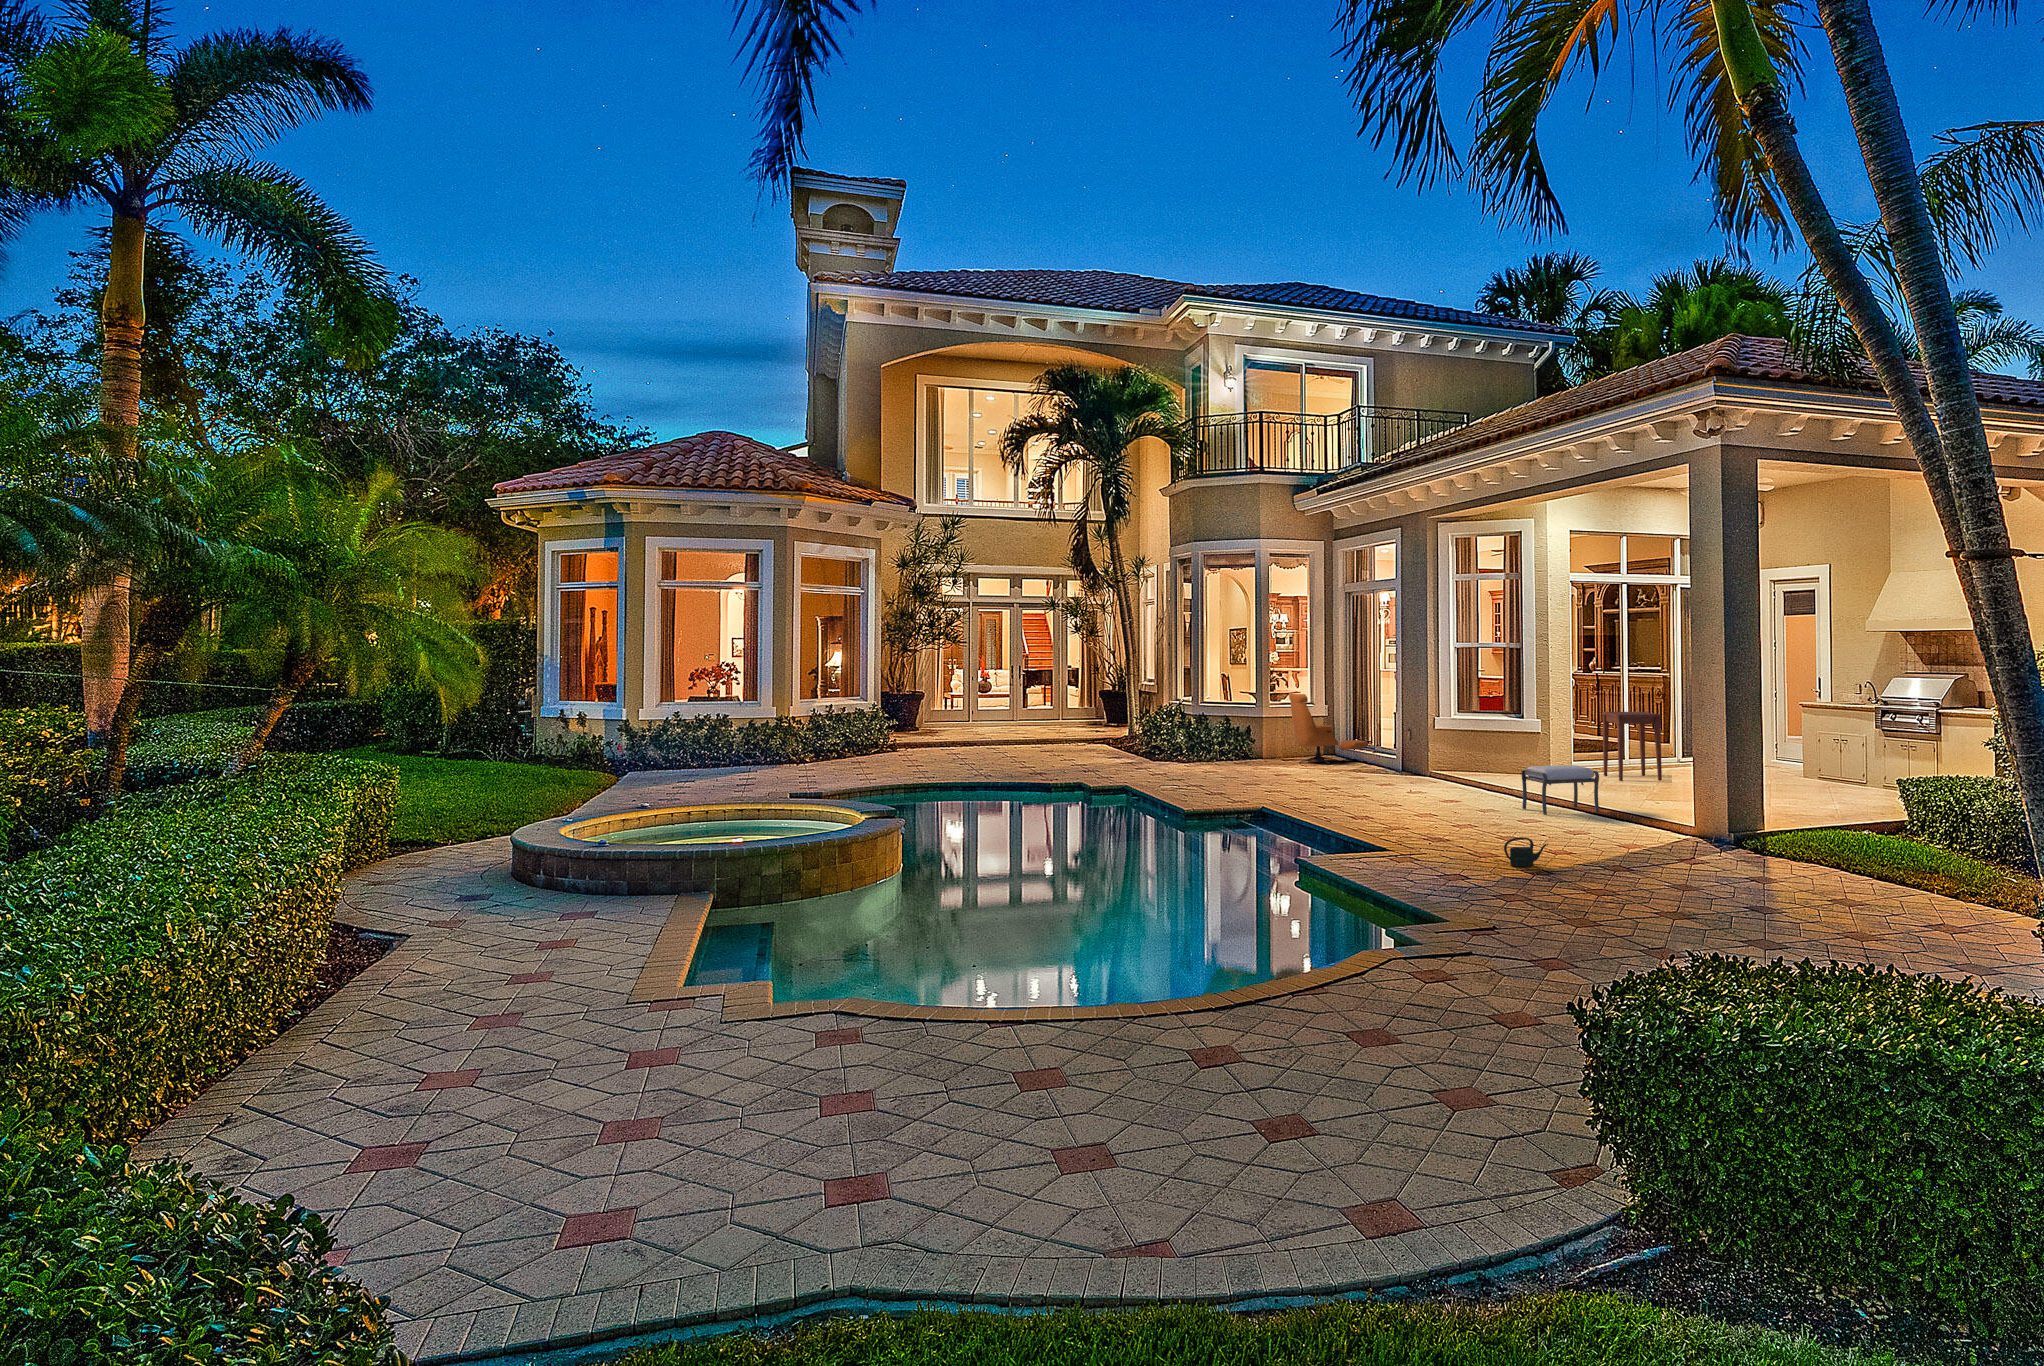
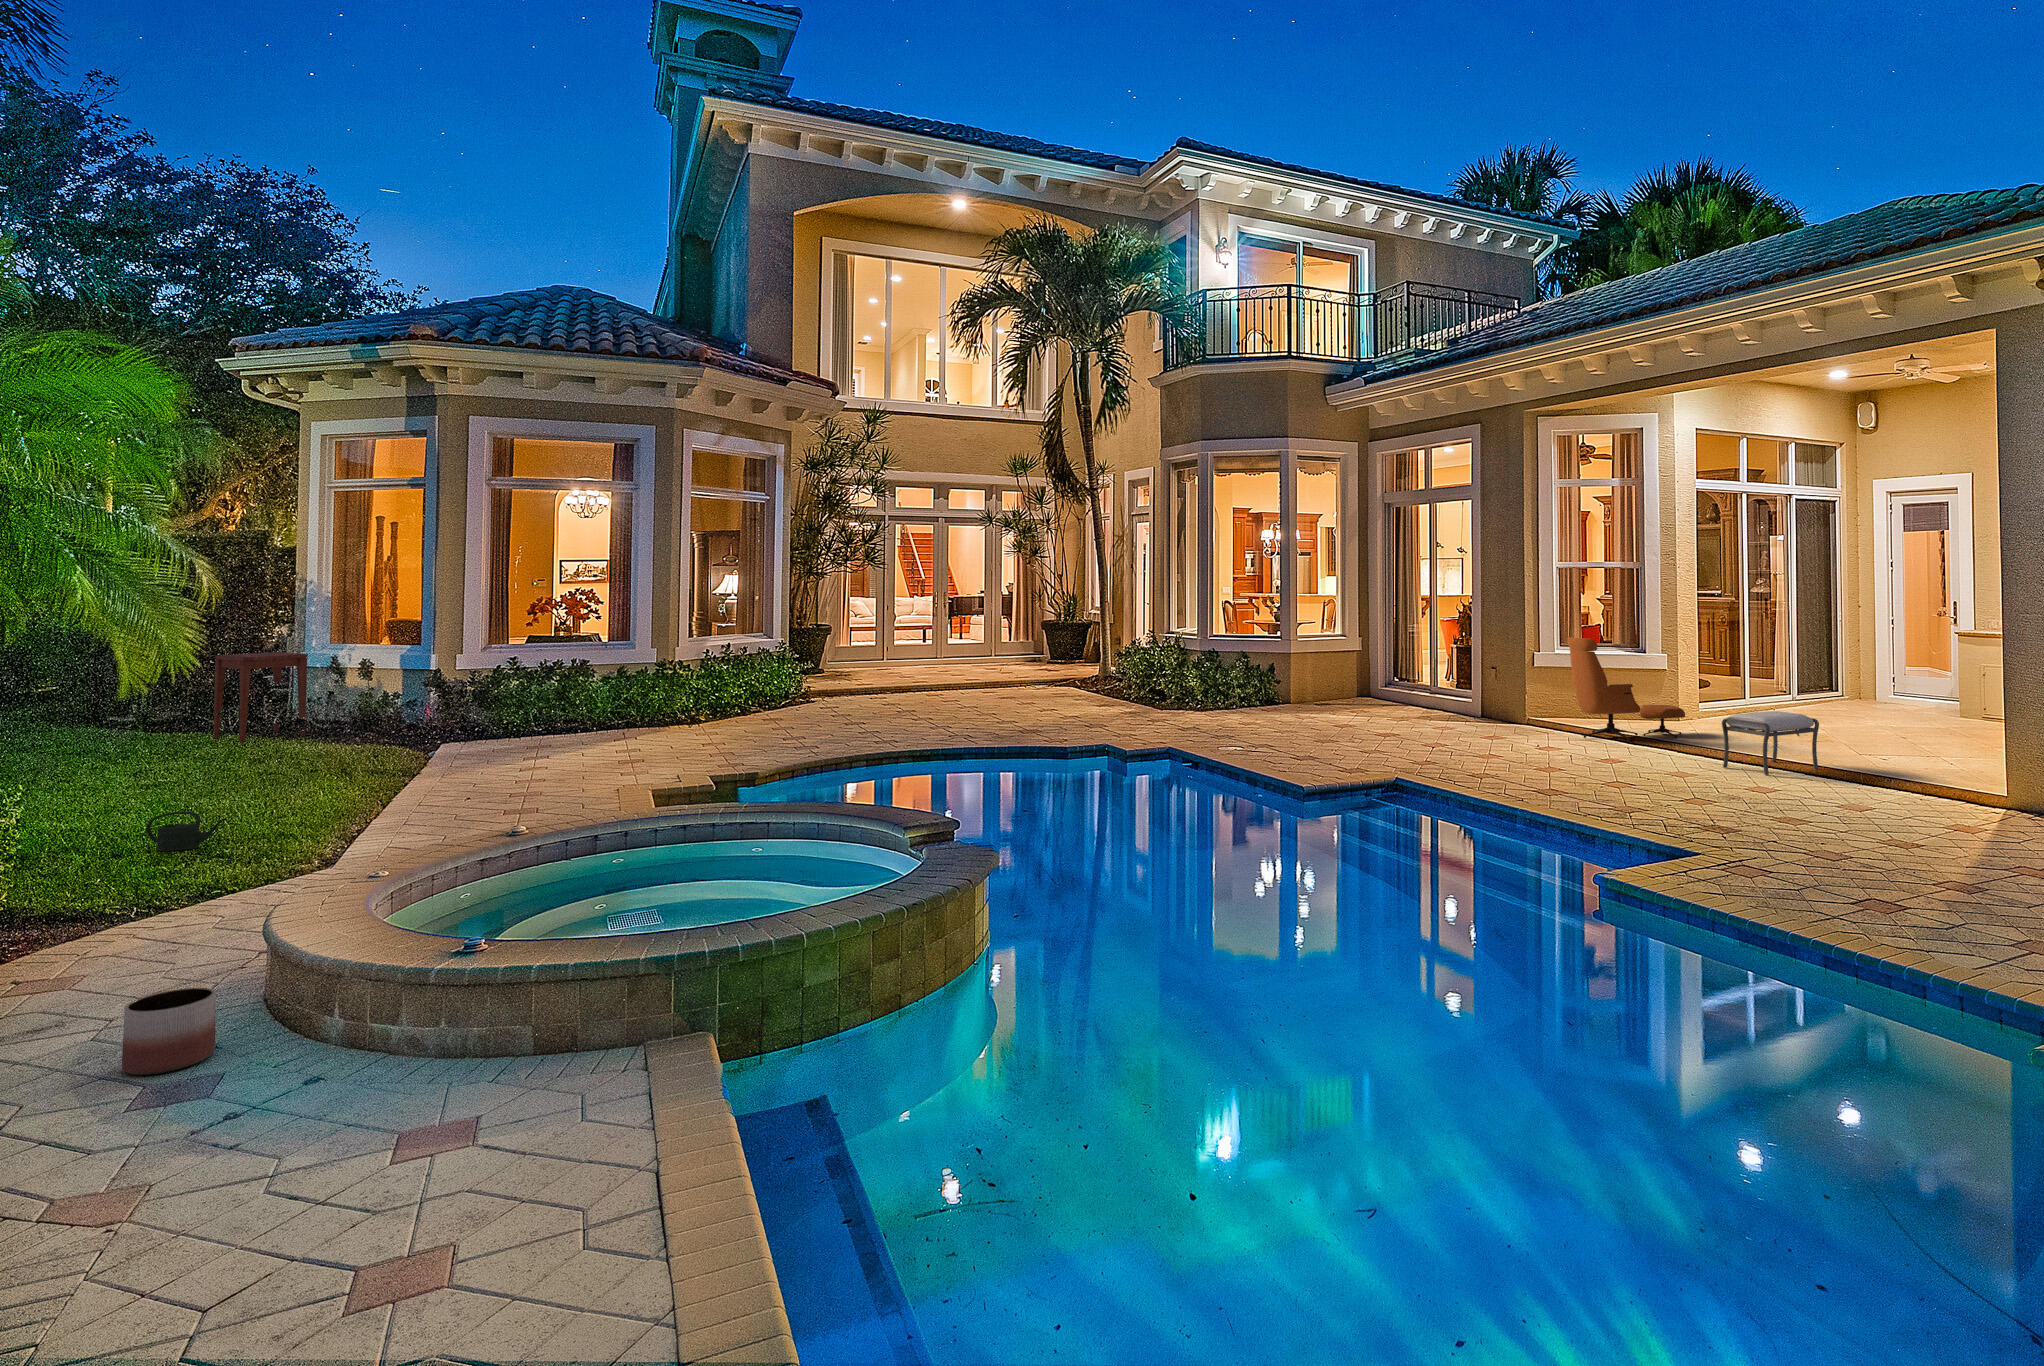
lounge chair: present [1289,693,1368,765] -> present [1567,636,1685,741]
side table: present [1602,712,1662,781] -> present [213,652,308,742]
watering can: present [1504,837,1548,867] -> present [146,811,227,851]
planter: none [438,866,477,902] -> present [122,988,216,1075]

